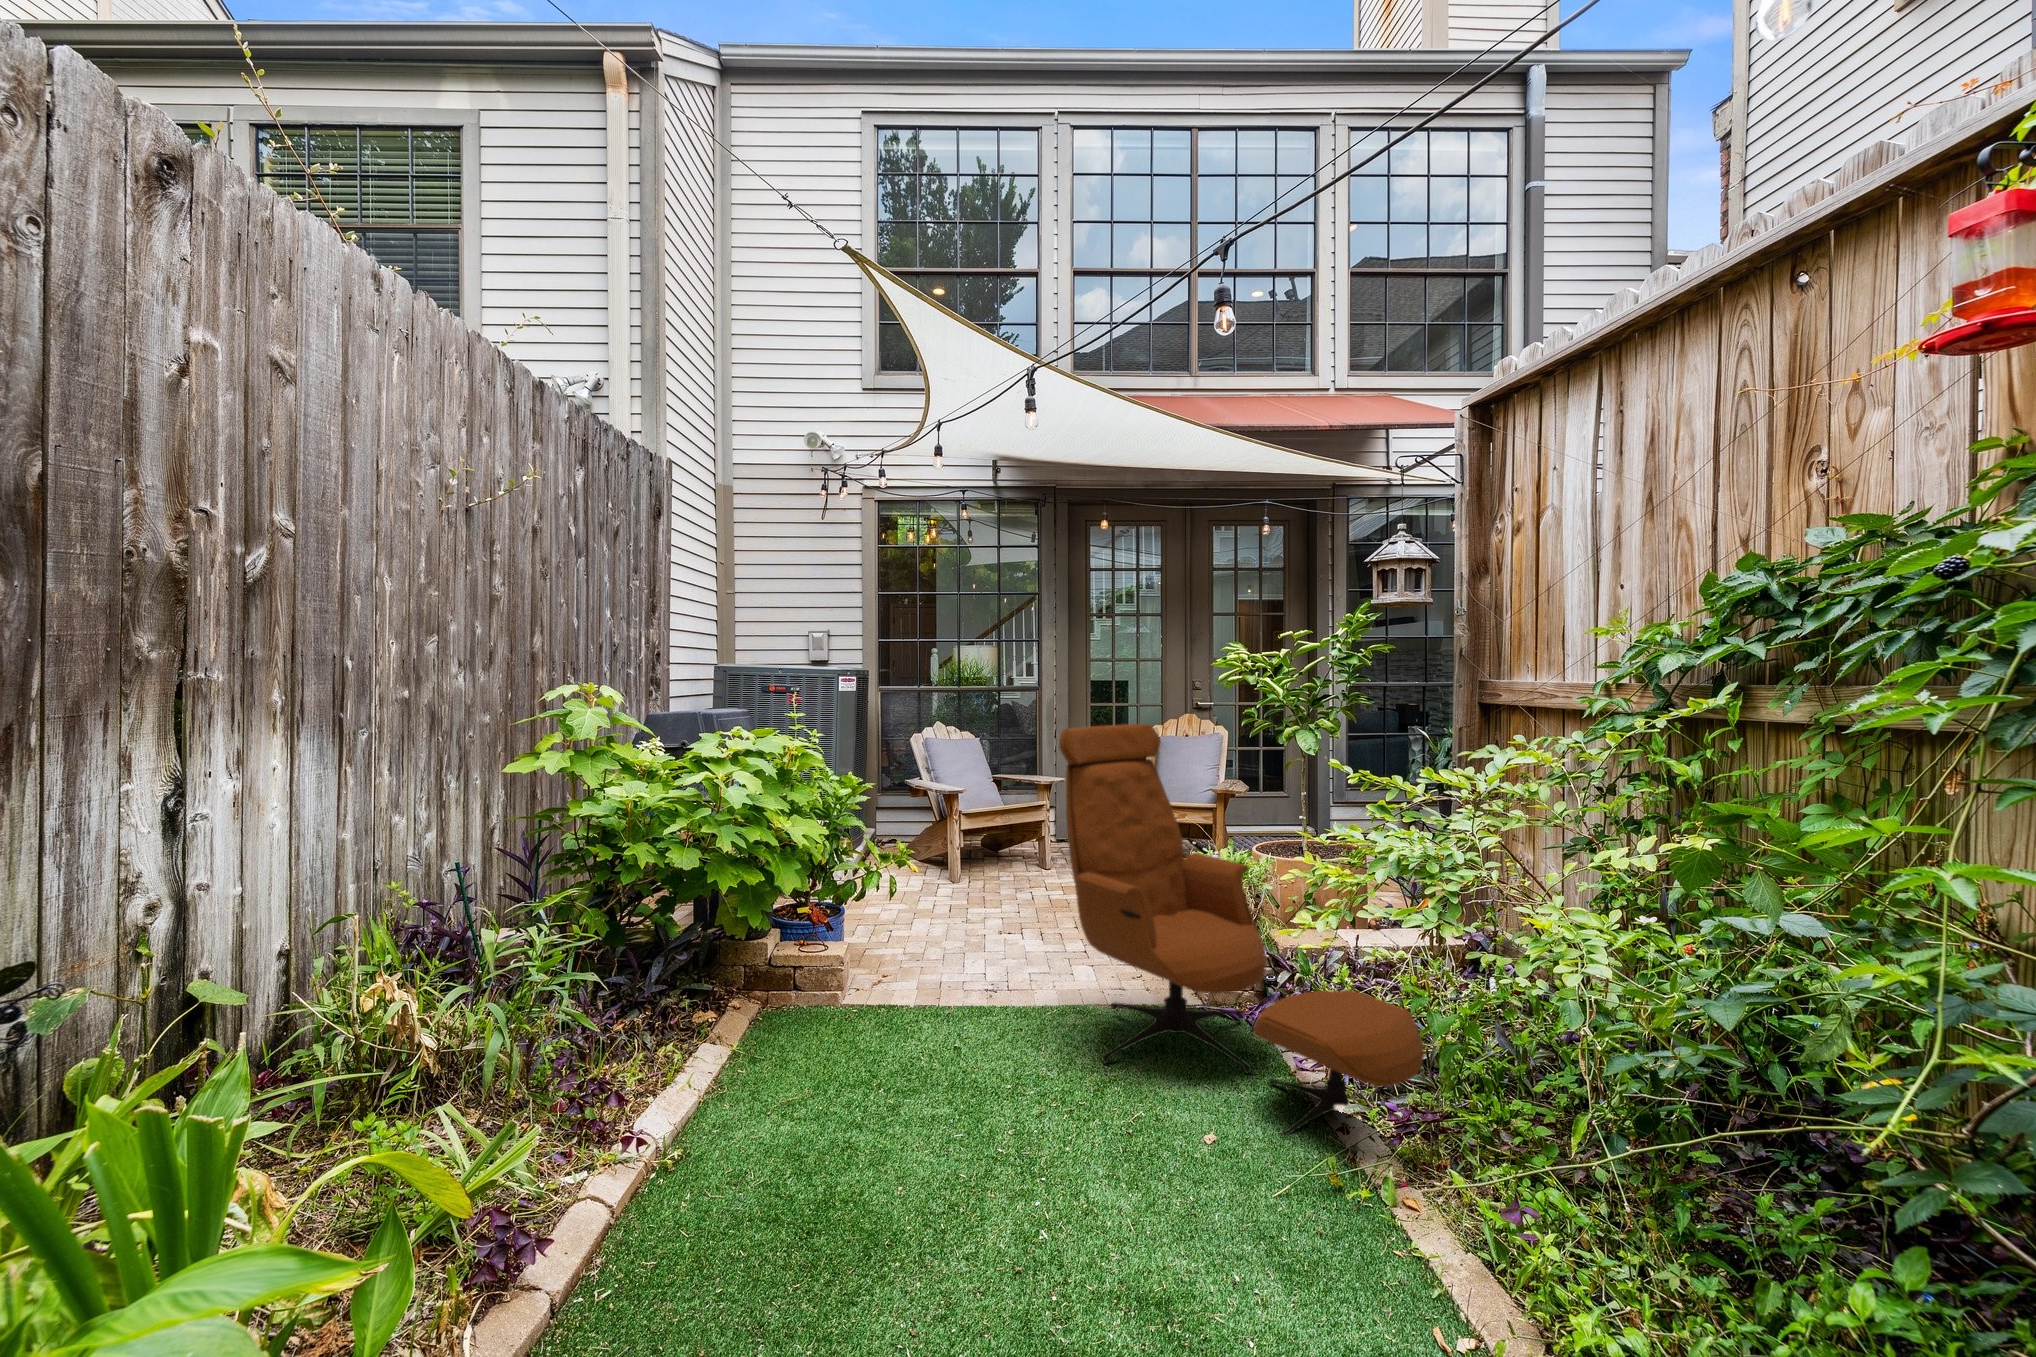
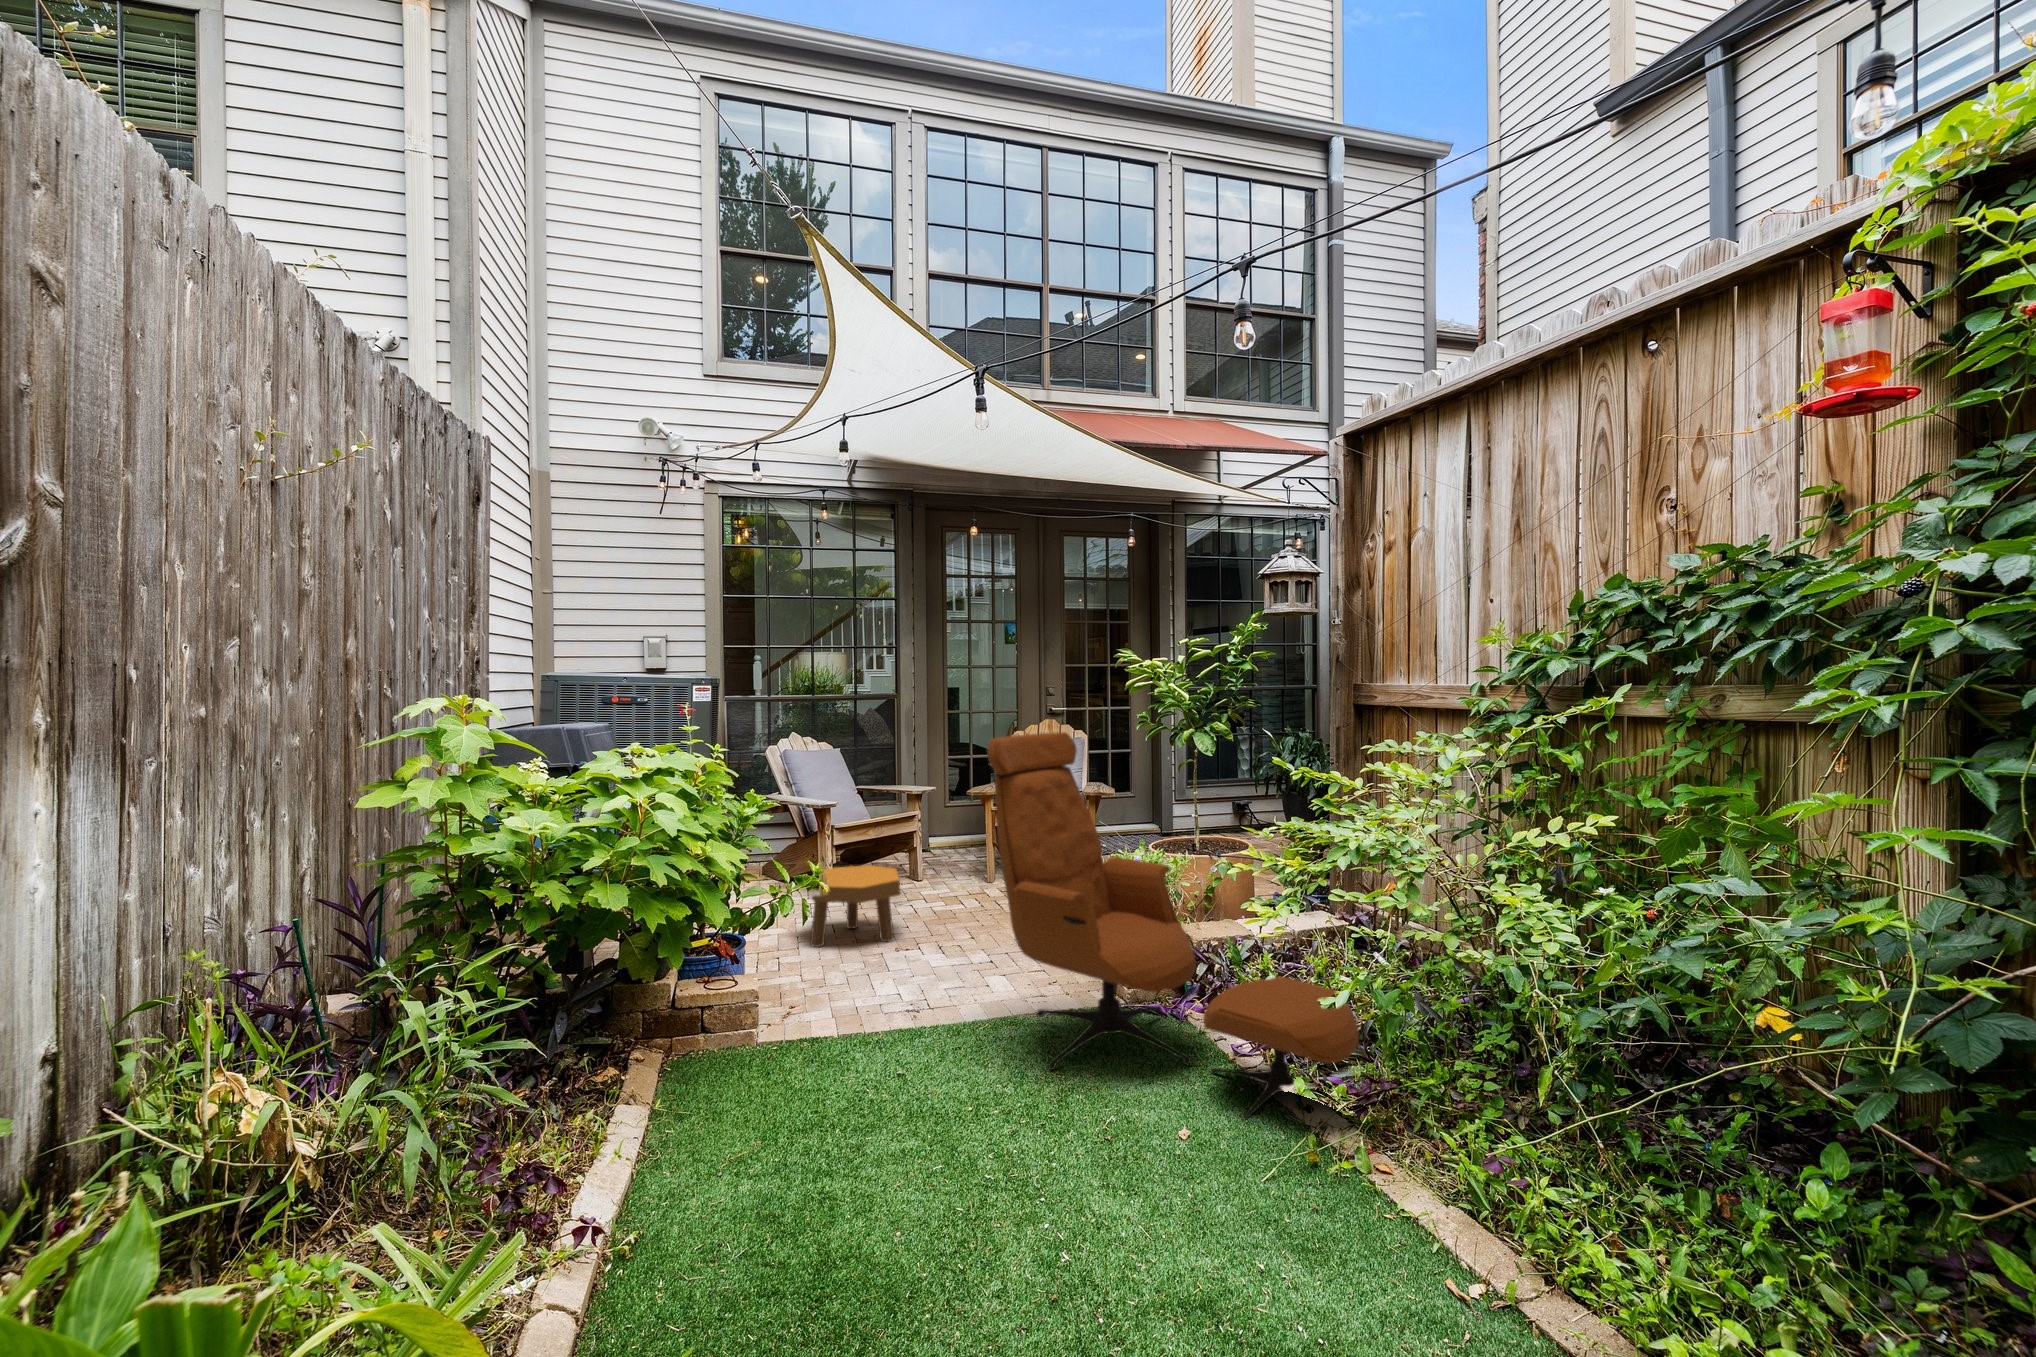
footstool: none [923,850,1018,926] -> present [810,865,901,947]

